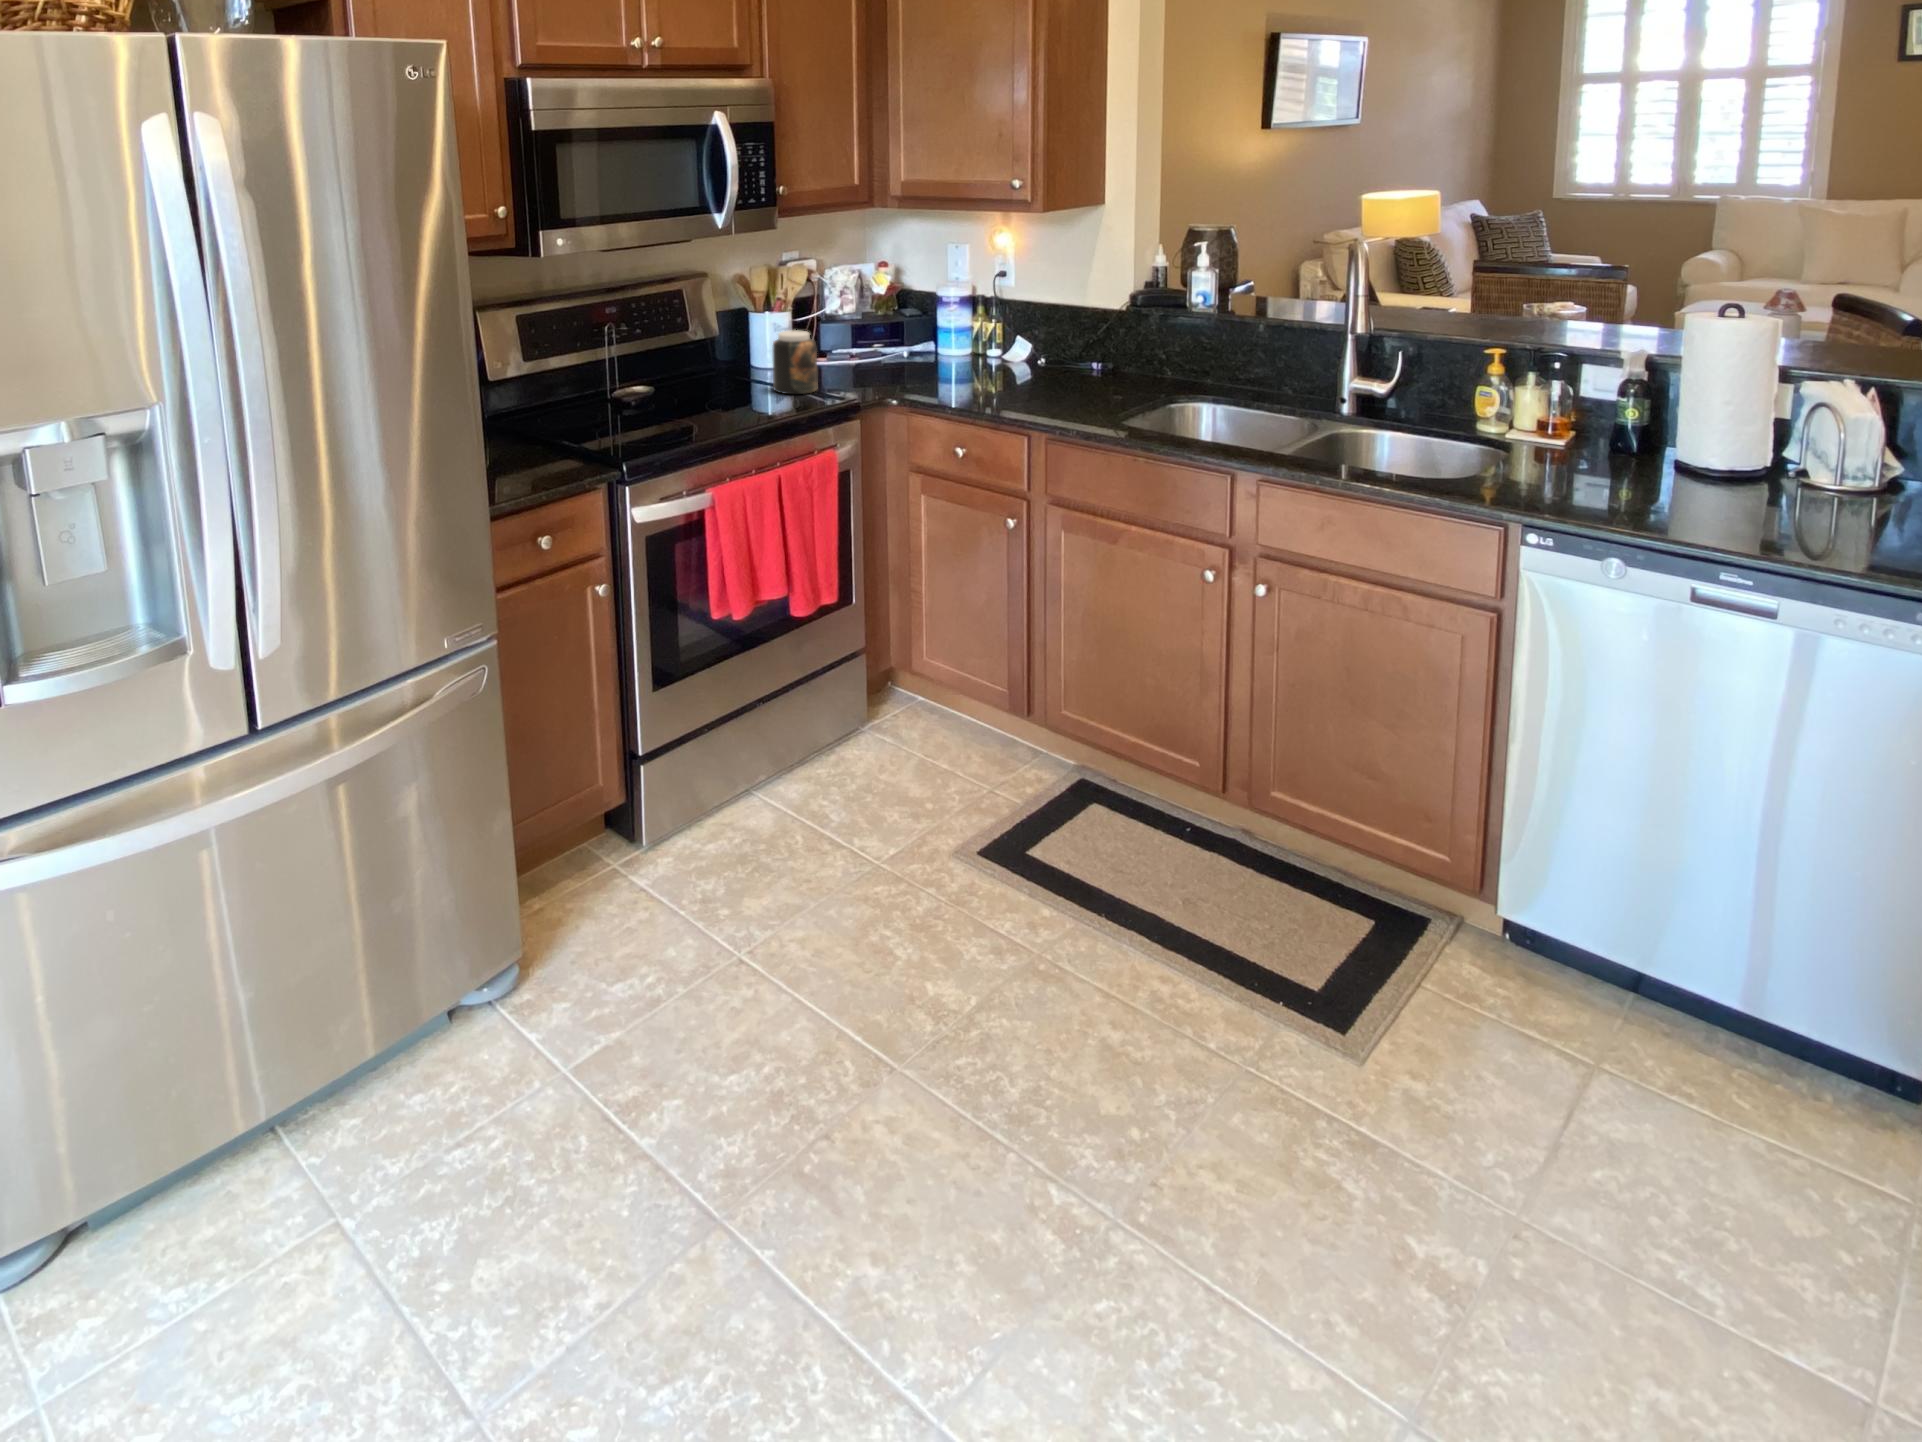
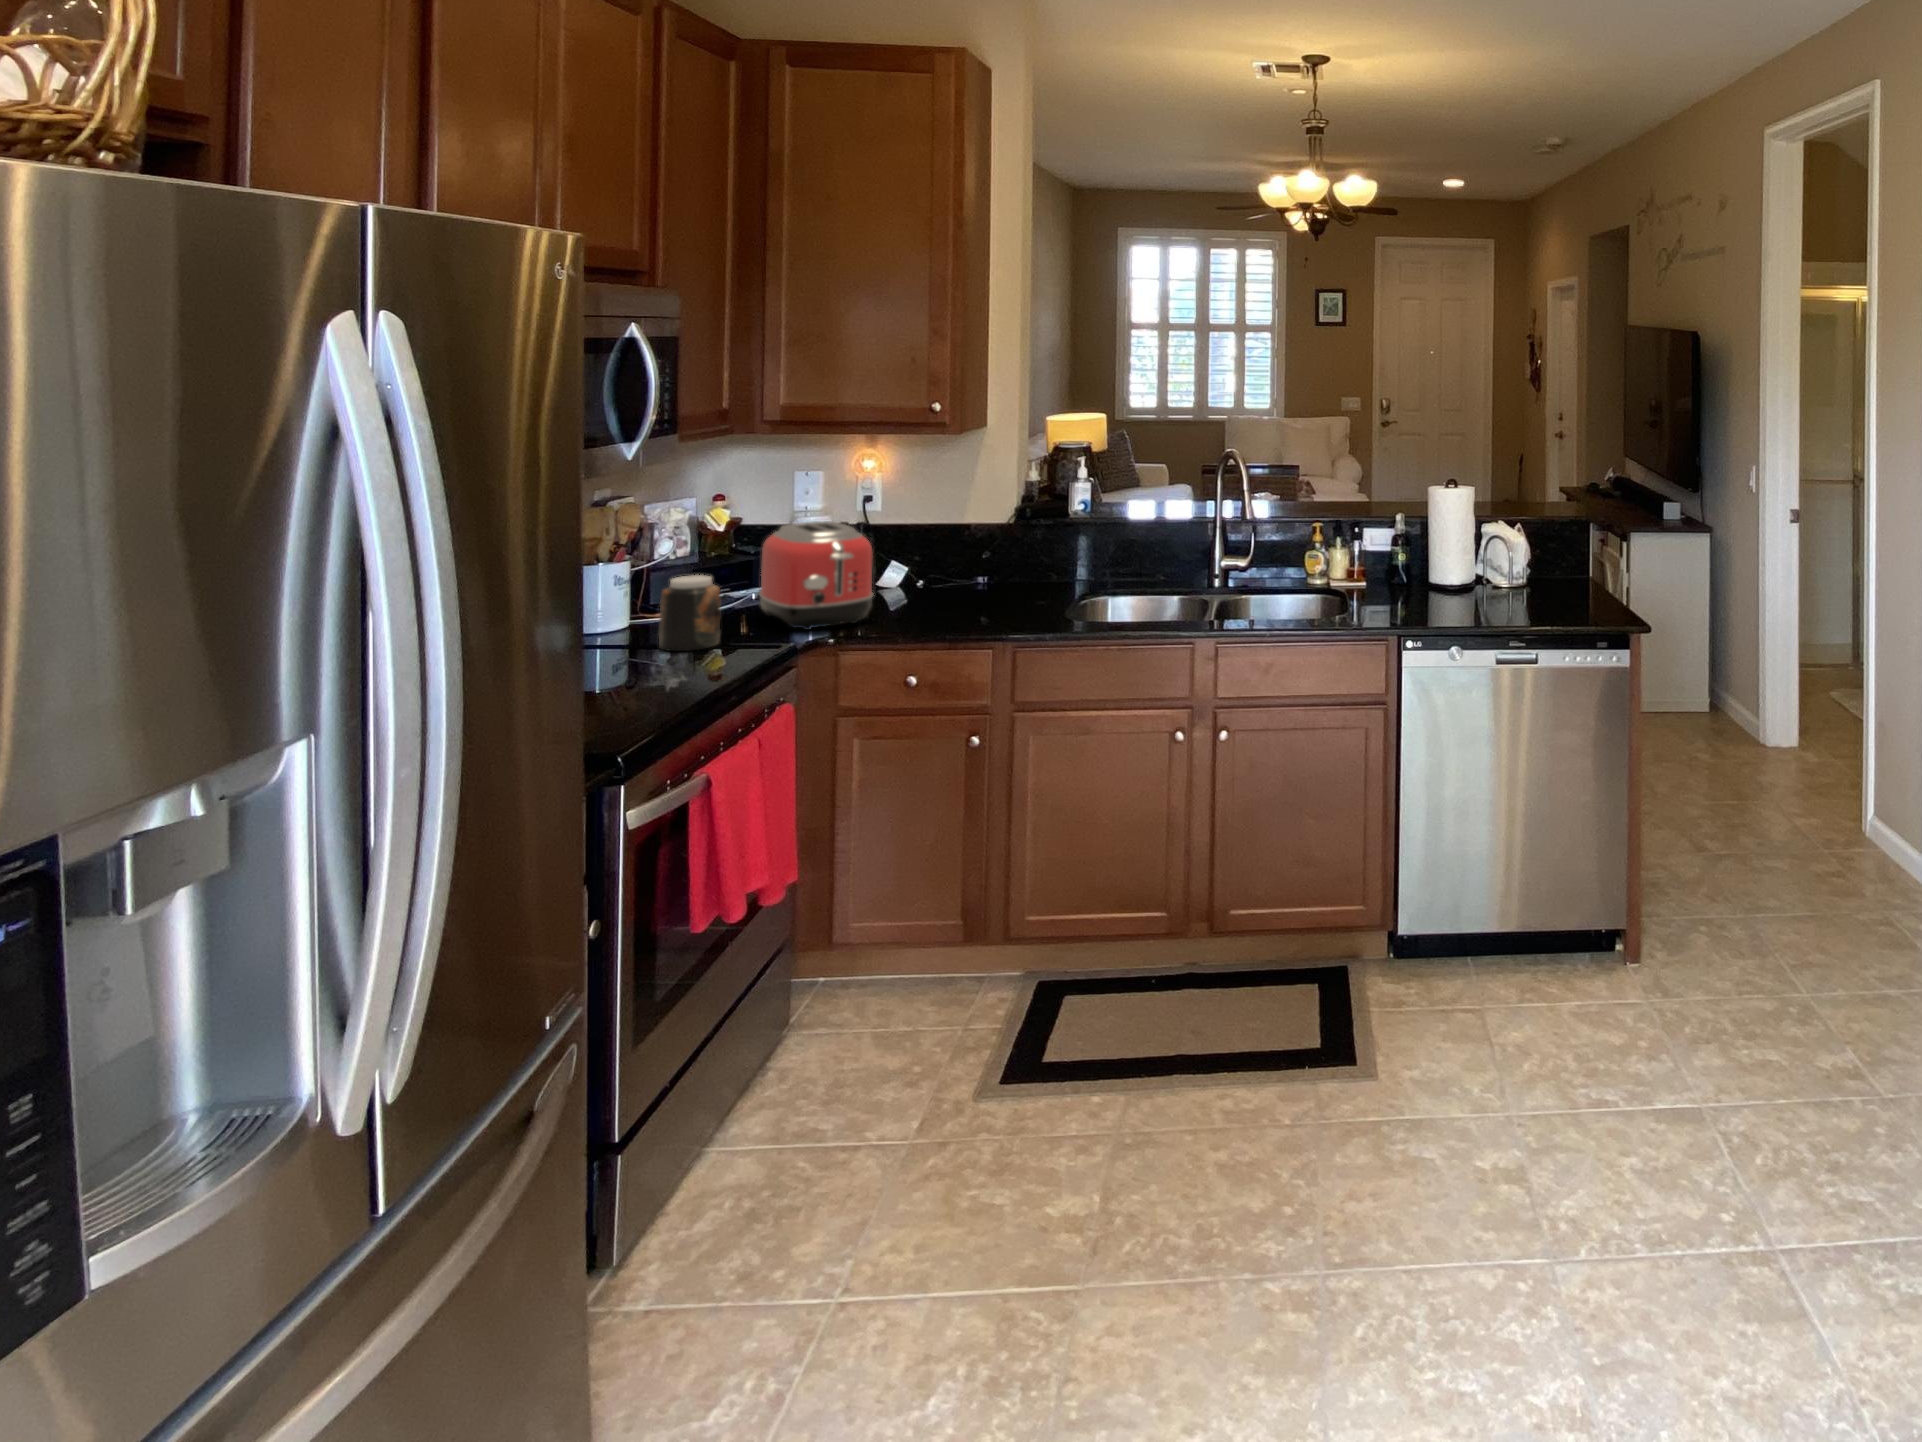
toaster: none [873,292,958,391] -> present [759,521,873,630]

